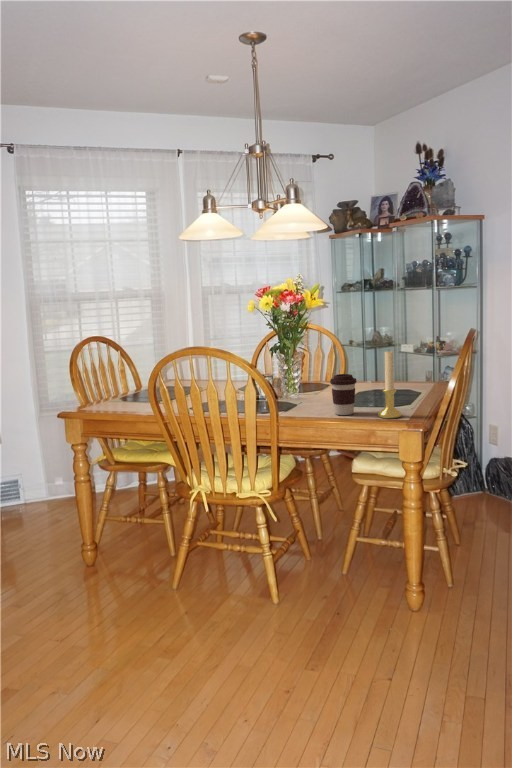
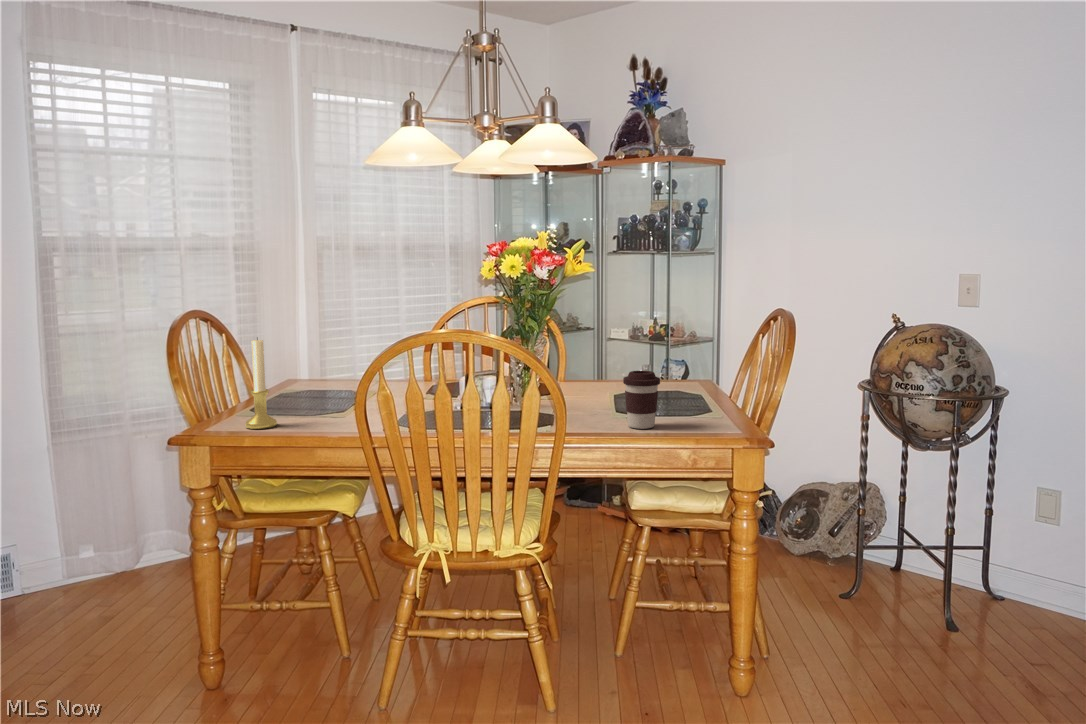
candle holder: present [378,351,402,418] -> present [245,338,277,429]

